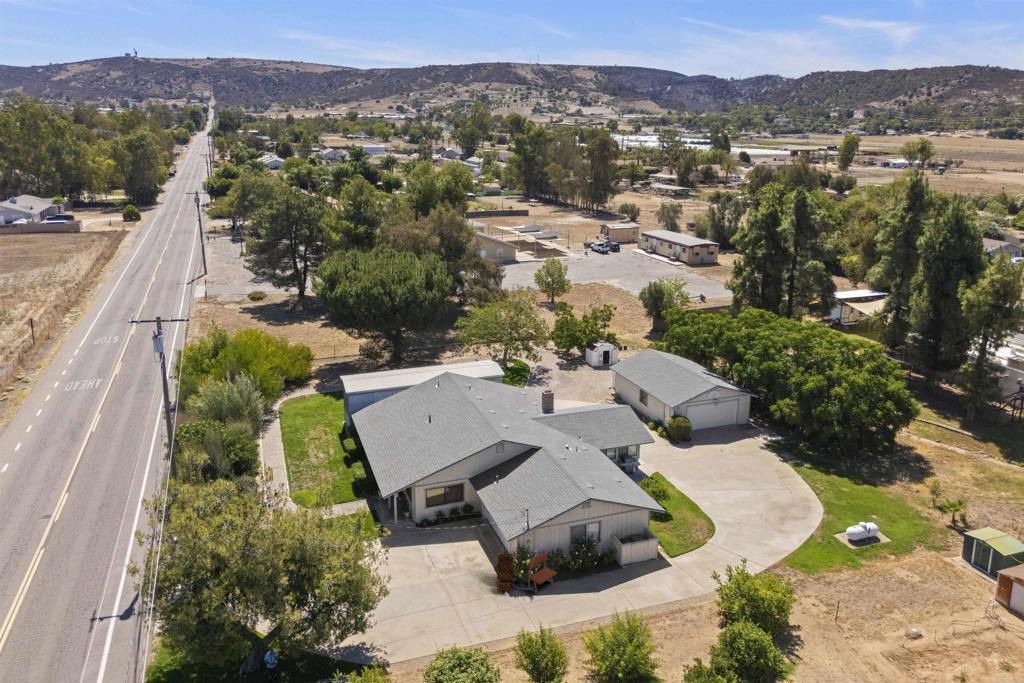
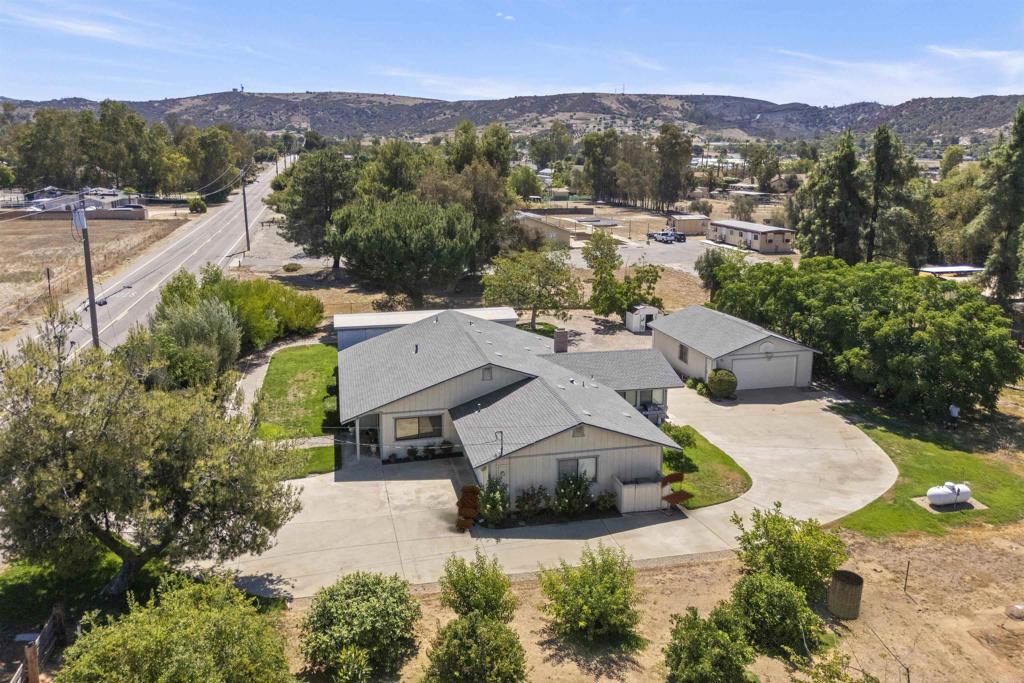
bench: present [528,552,557,593] -> present [660,471,695,515]
trash can: none [784,612,809,649] -> present [828,570,864,620]

